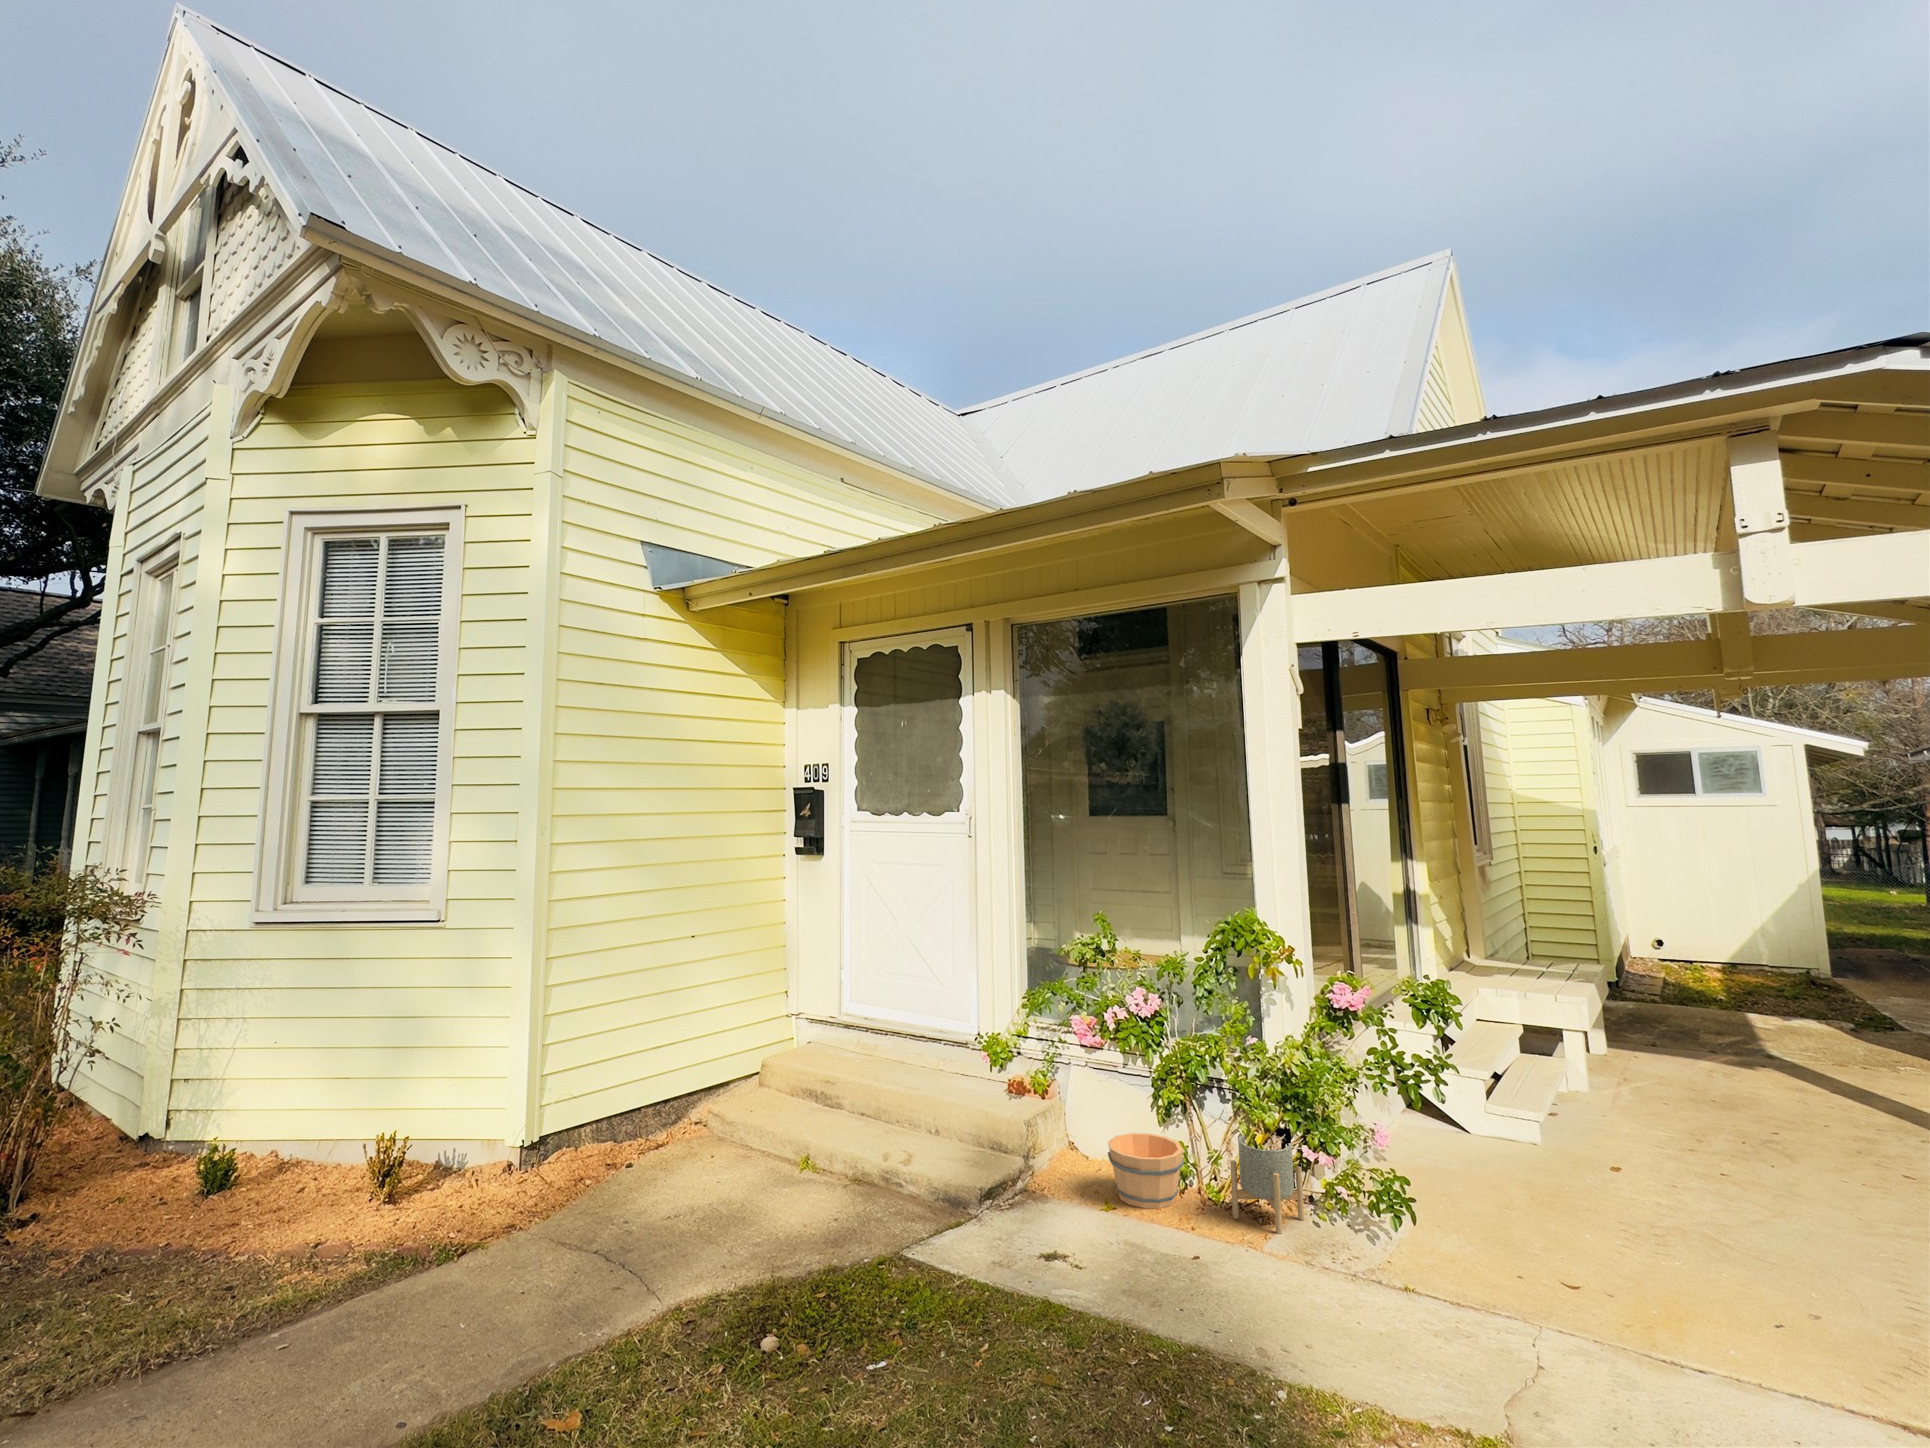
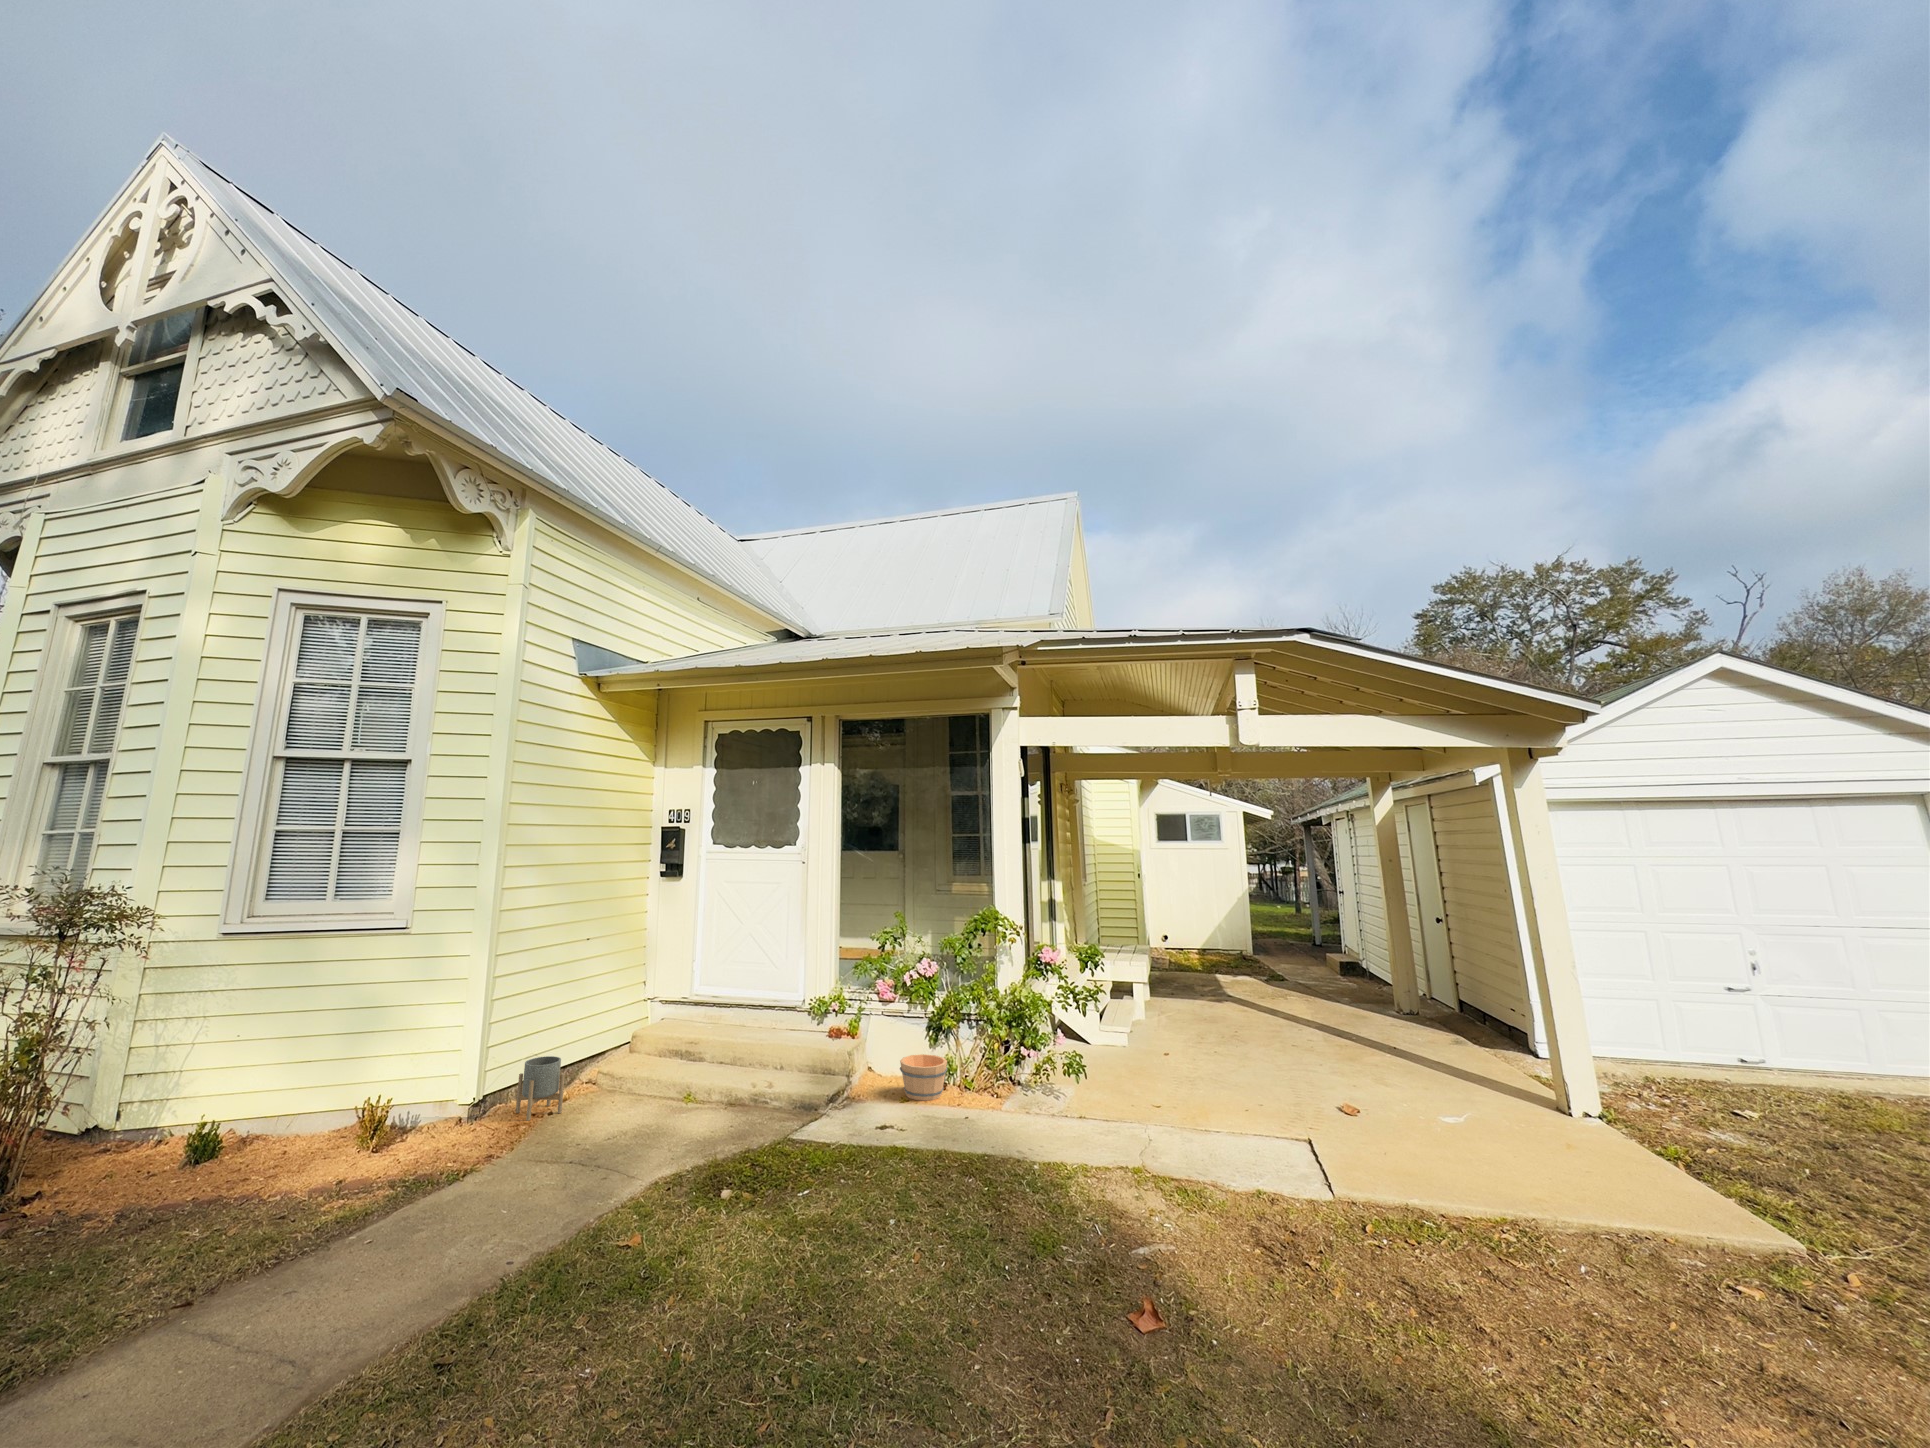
planter: present [1230,1135,1304,1234] -> present [516,1056,565,1121]

